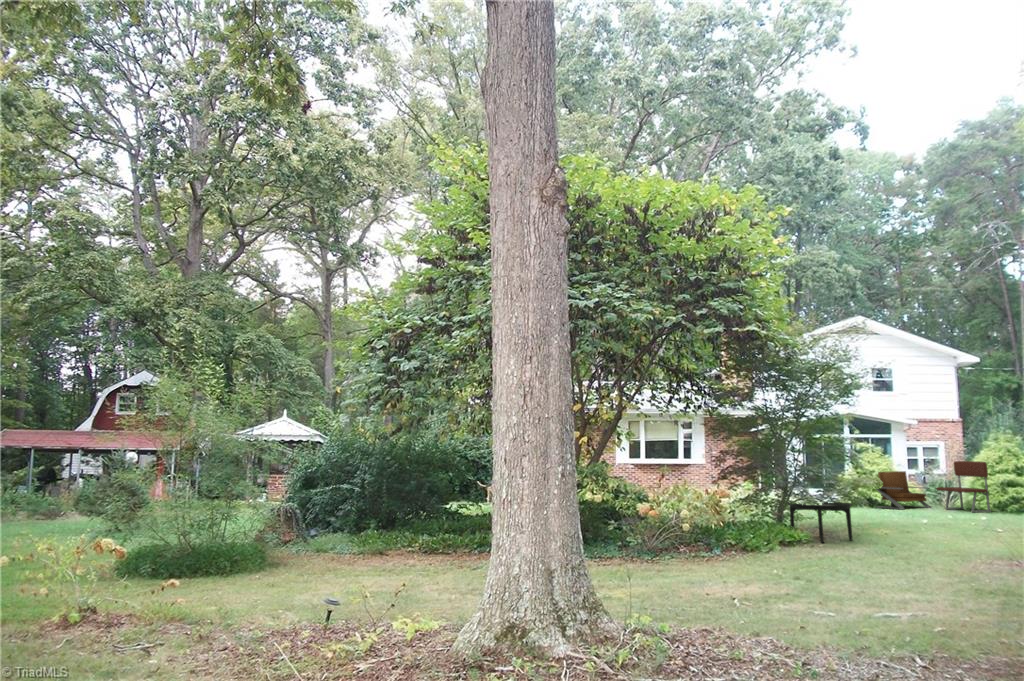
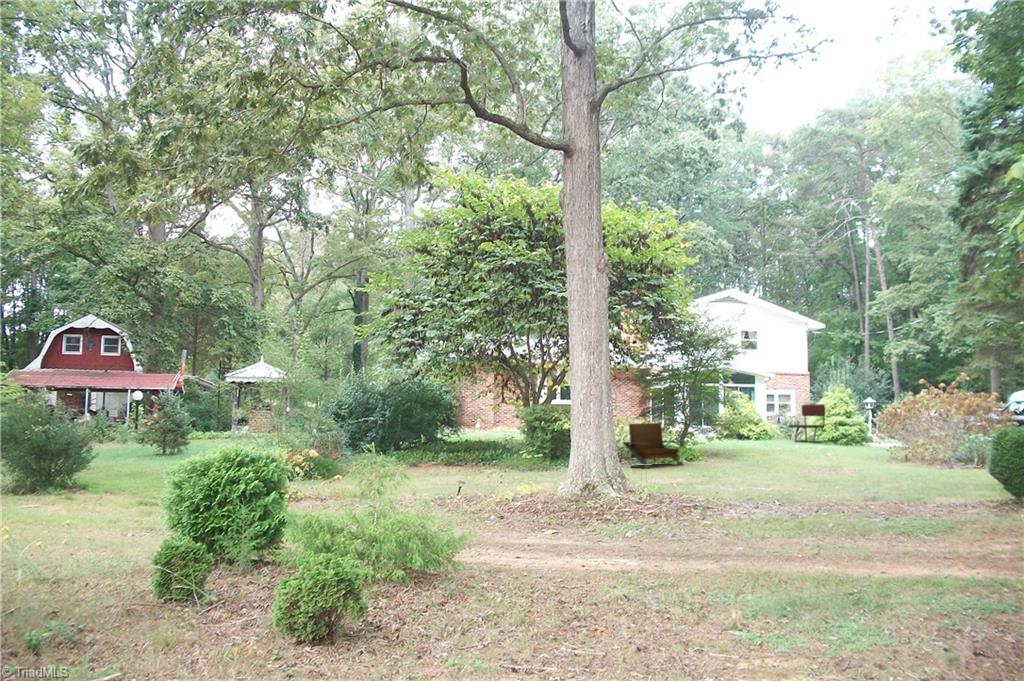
lounge chair: present [876,471,931,510] -> present [623,423,684,468]
round table: present [787,502,853,543] -> none [688,432,734,461]

